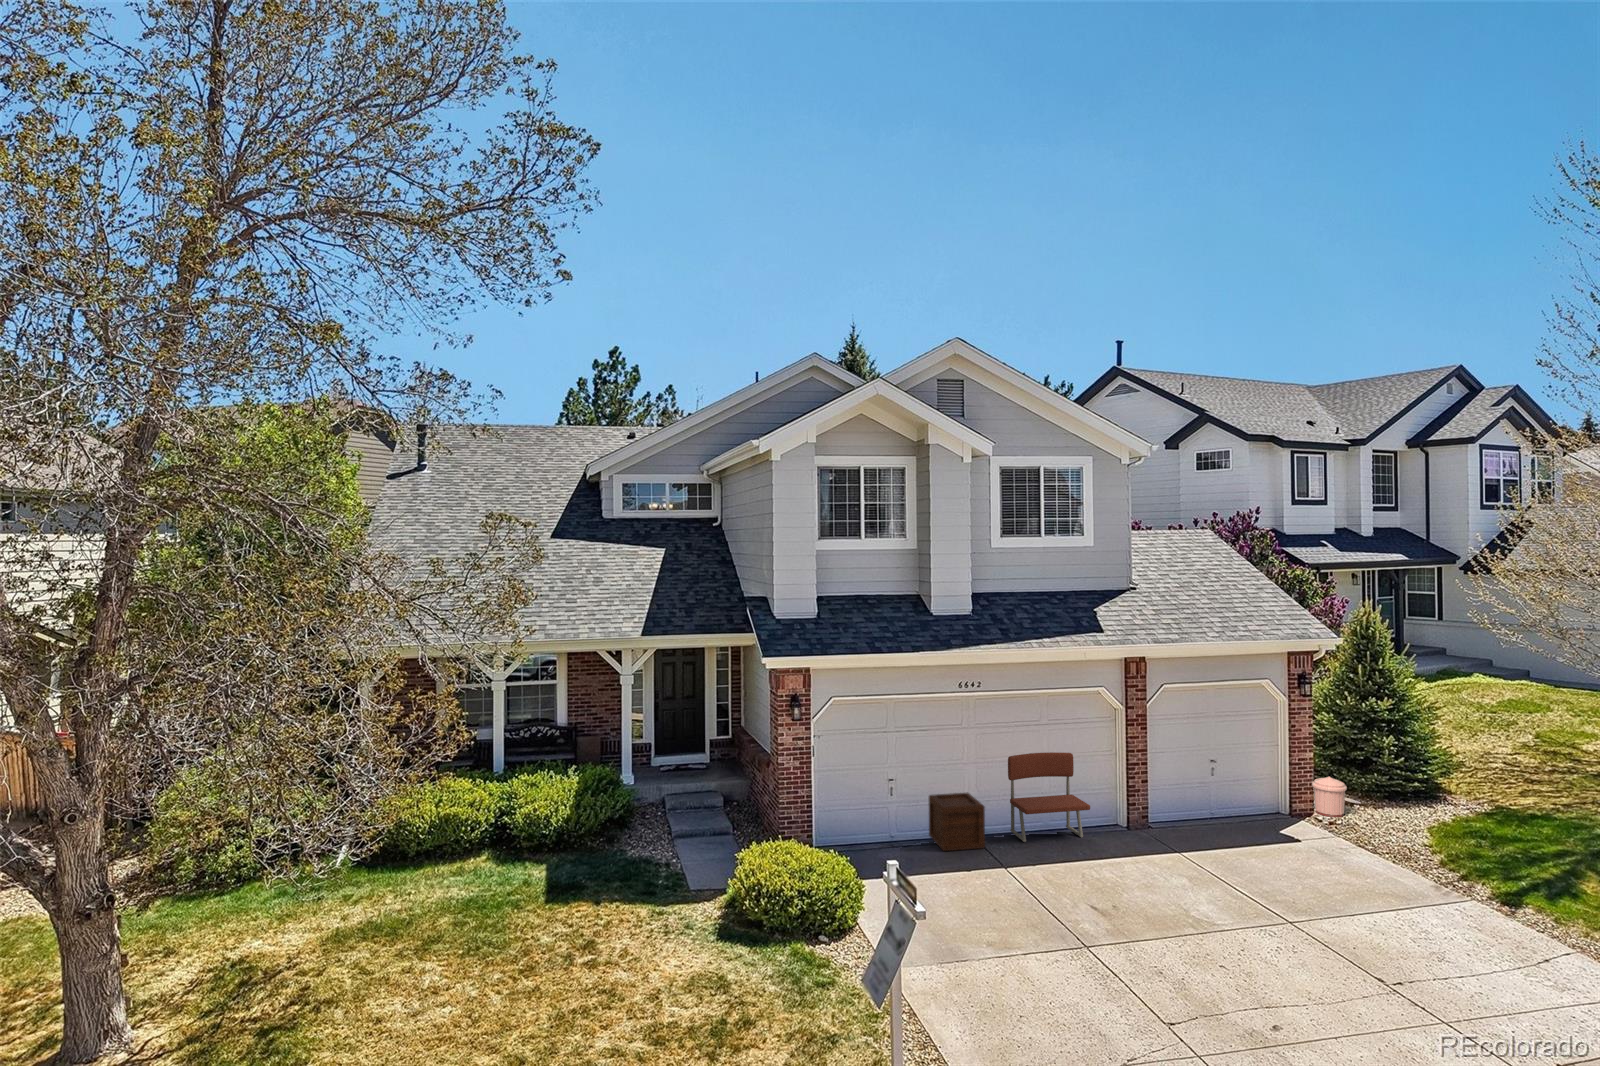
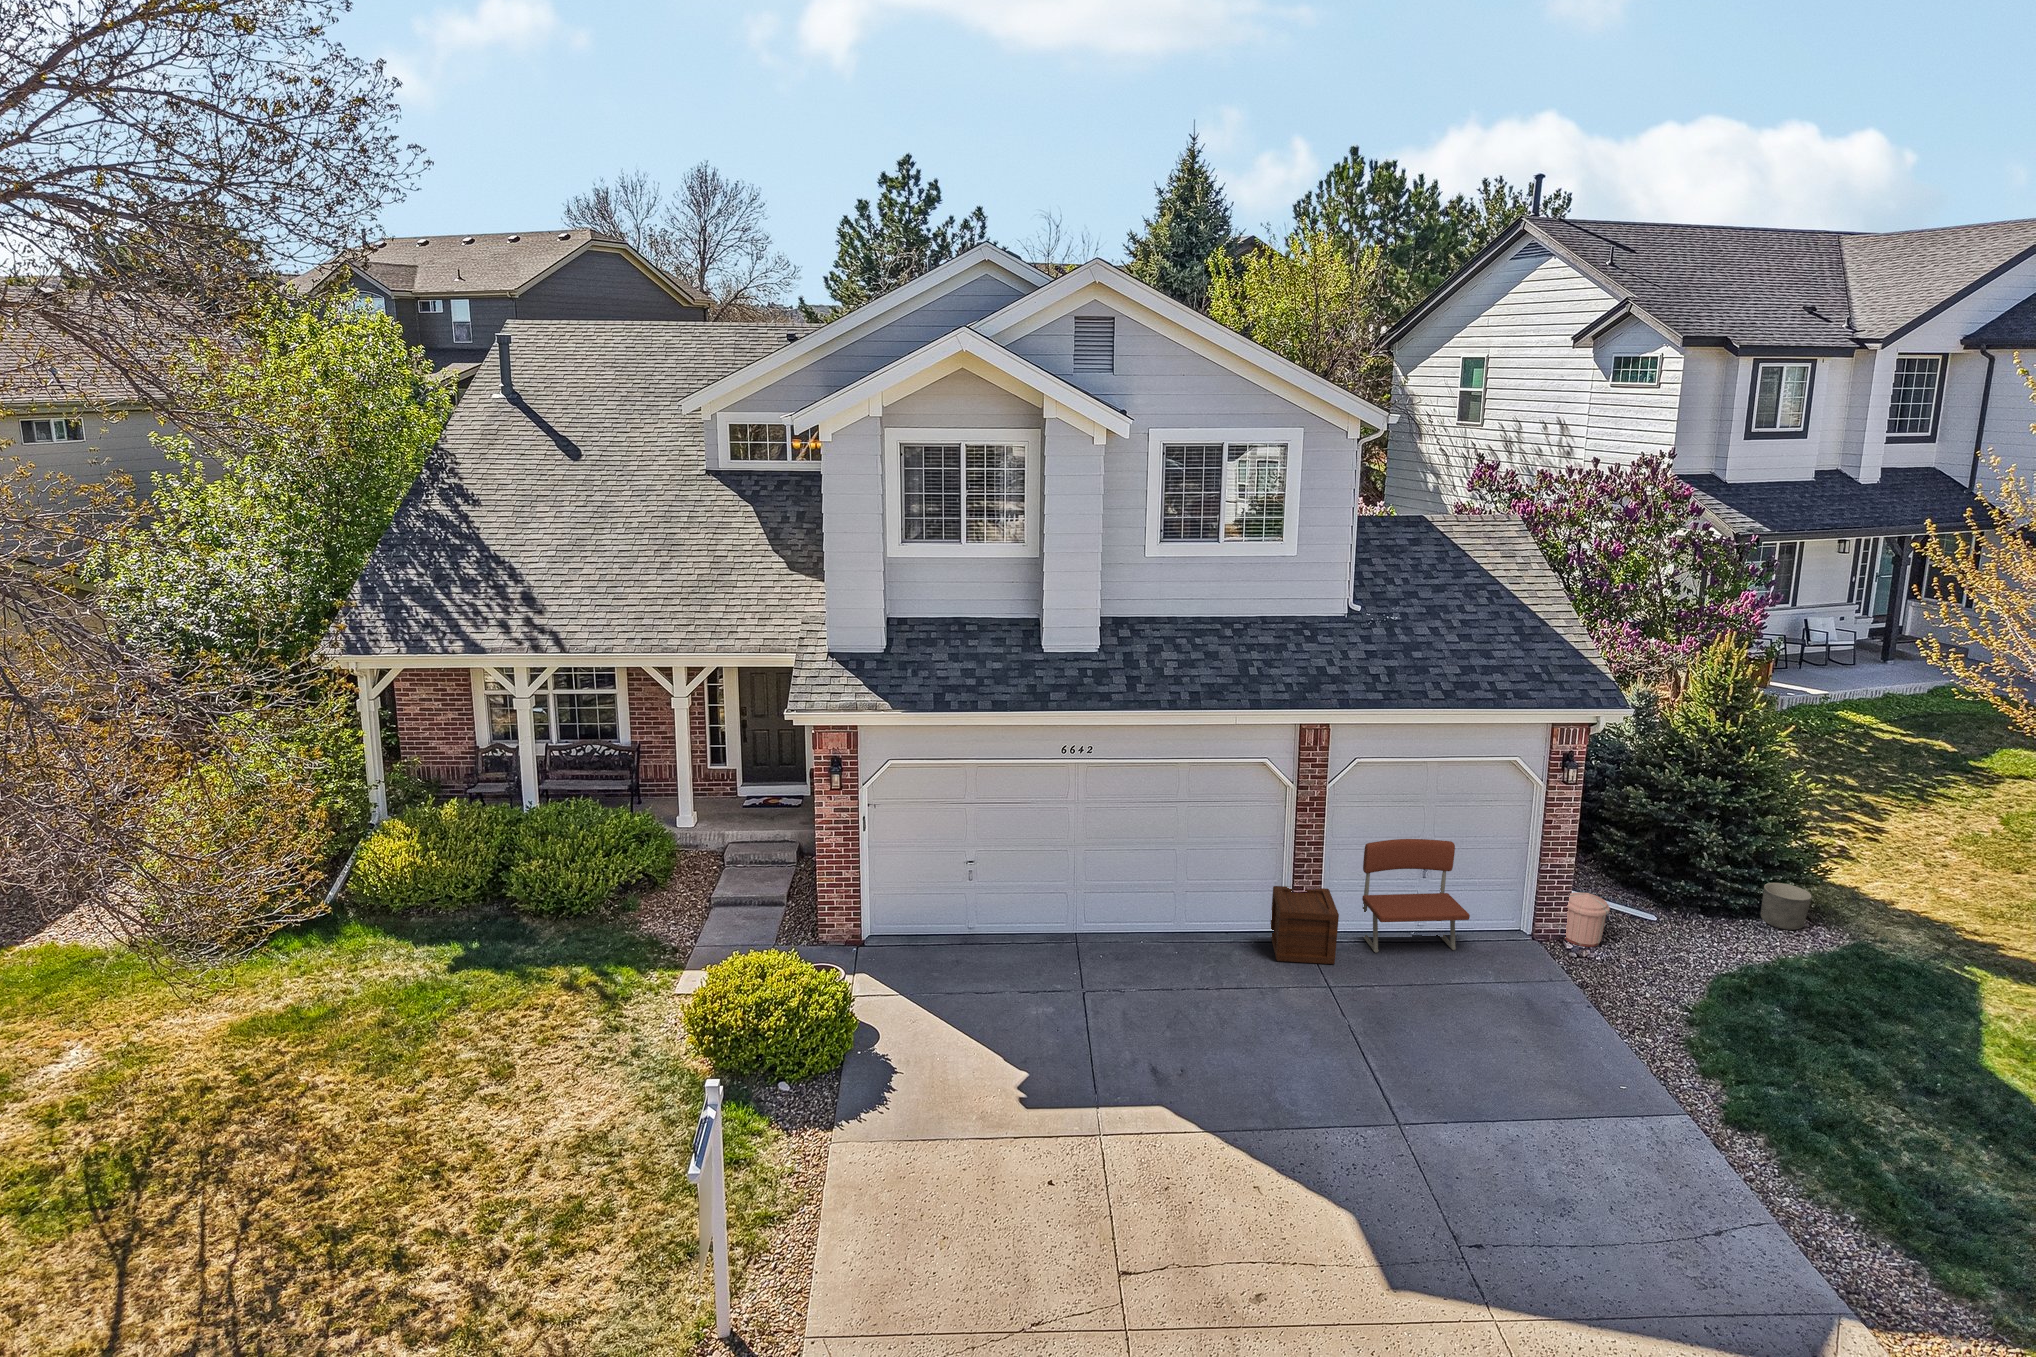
bench: present [1008,752,1090,842] -> present [1362,839,1470,953]
planter: none [1433,767,1467,799] -> present [1761,883,1812,930]
wooden crate: present [929,793,985,851] -> present [1271,886,1339,964]

